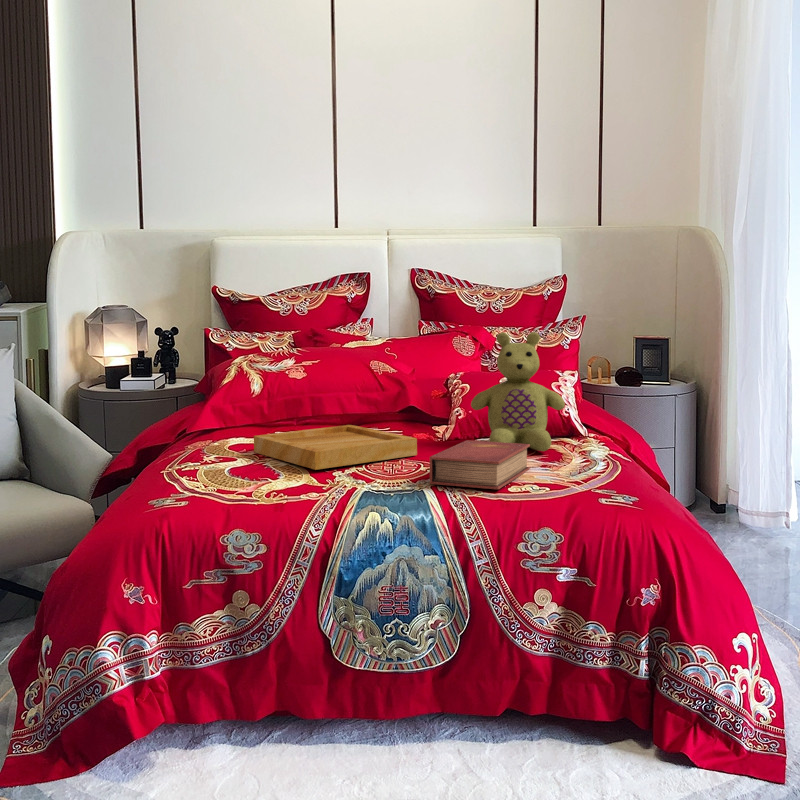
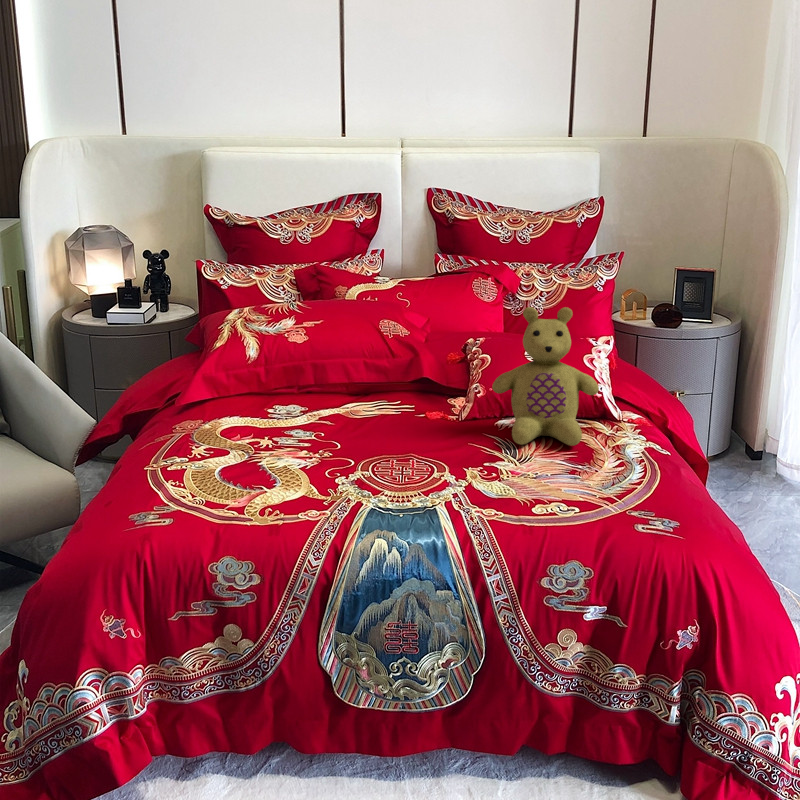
tray: present [254,425,417,470] -> none [247,404,430,473]
book: present [430,440,530,489] -> none [444,437,557,508]

